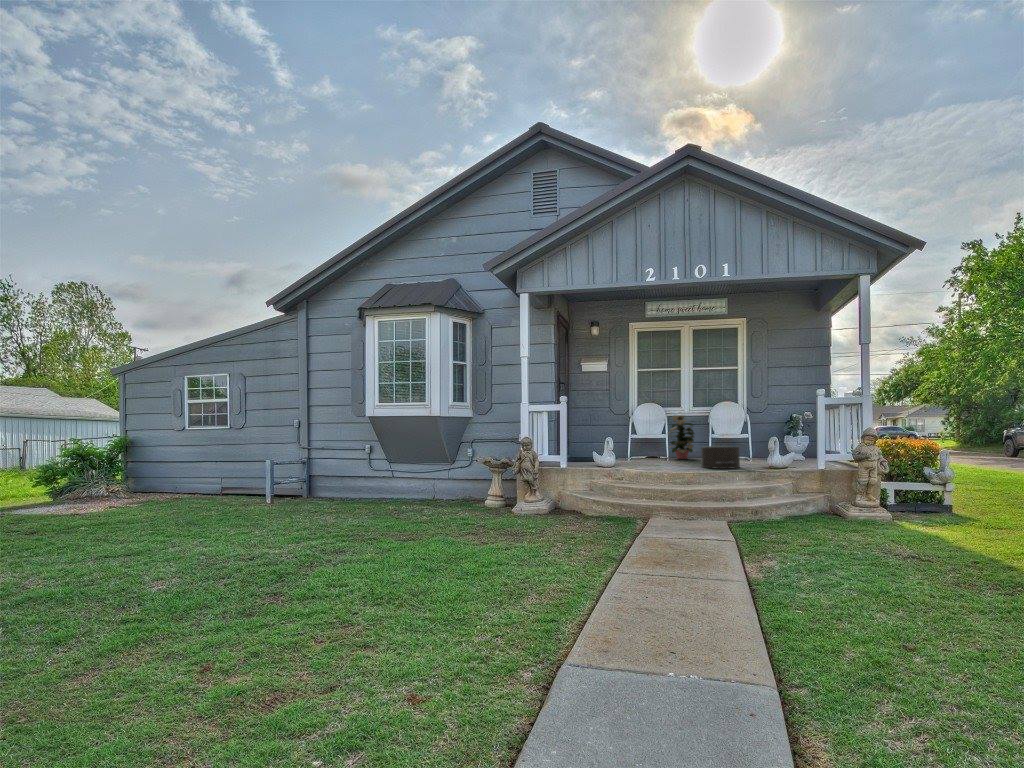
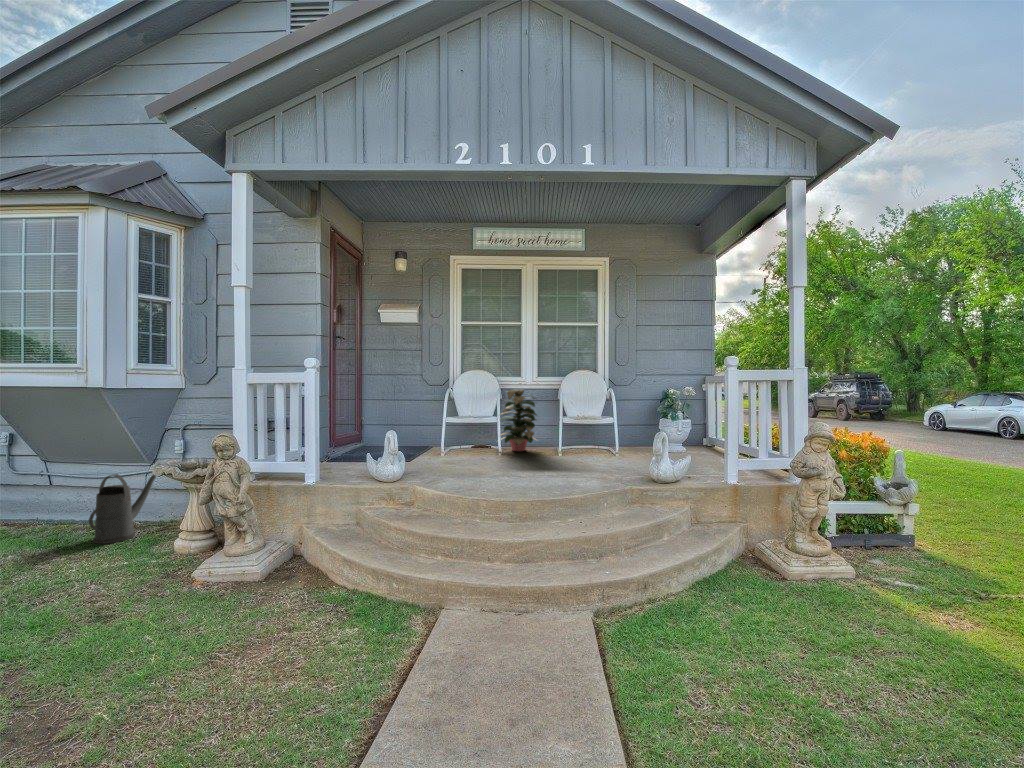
pouf: present [699,446,740,469] -> none [534,444,597,486]
watering can: none [433,465,455,504] -> present [89,474,156,544]

